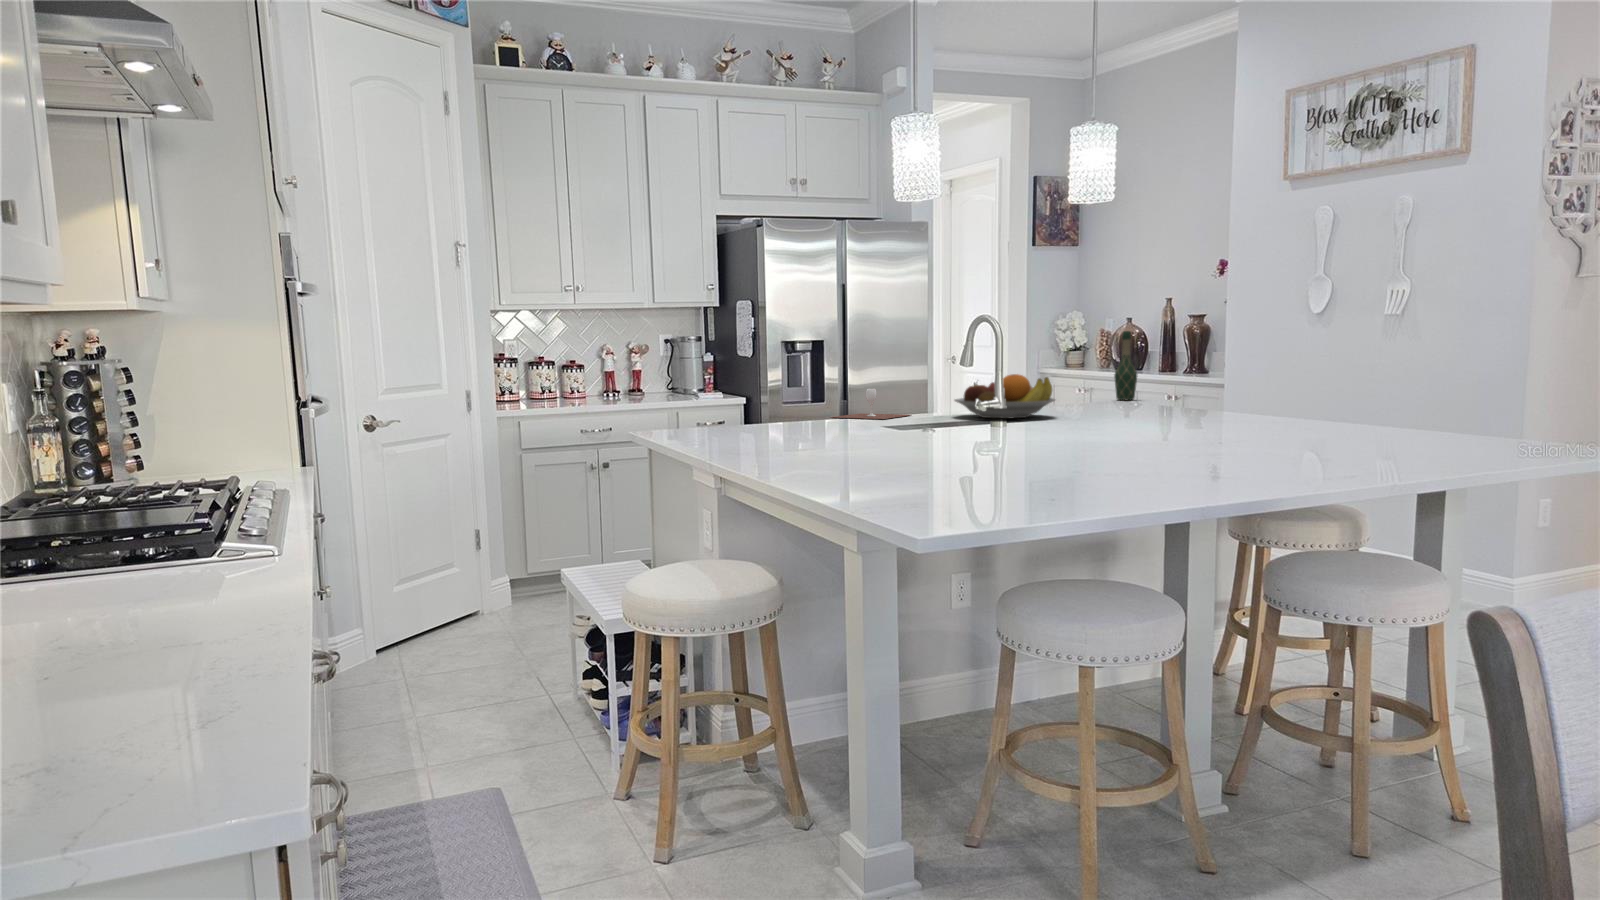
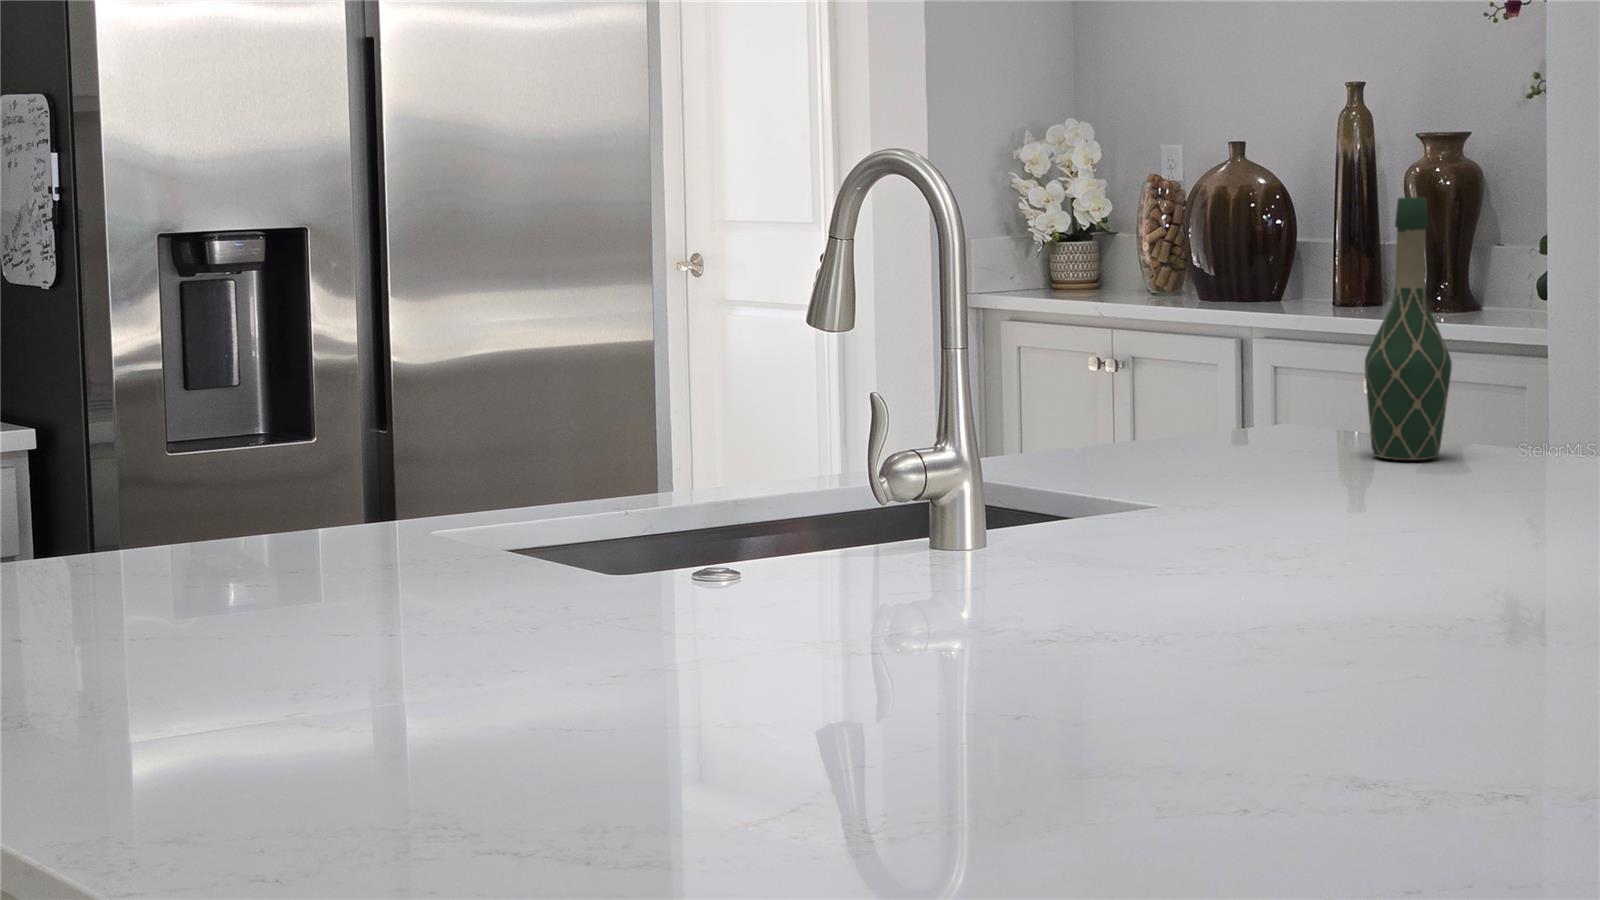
fruit bowl: present [955,374,1055,418] -> none [797,464,1354,724]
wine glass: present [832,389,909,419] -> none [94,540,578,757]

